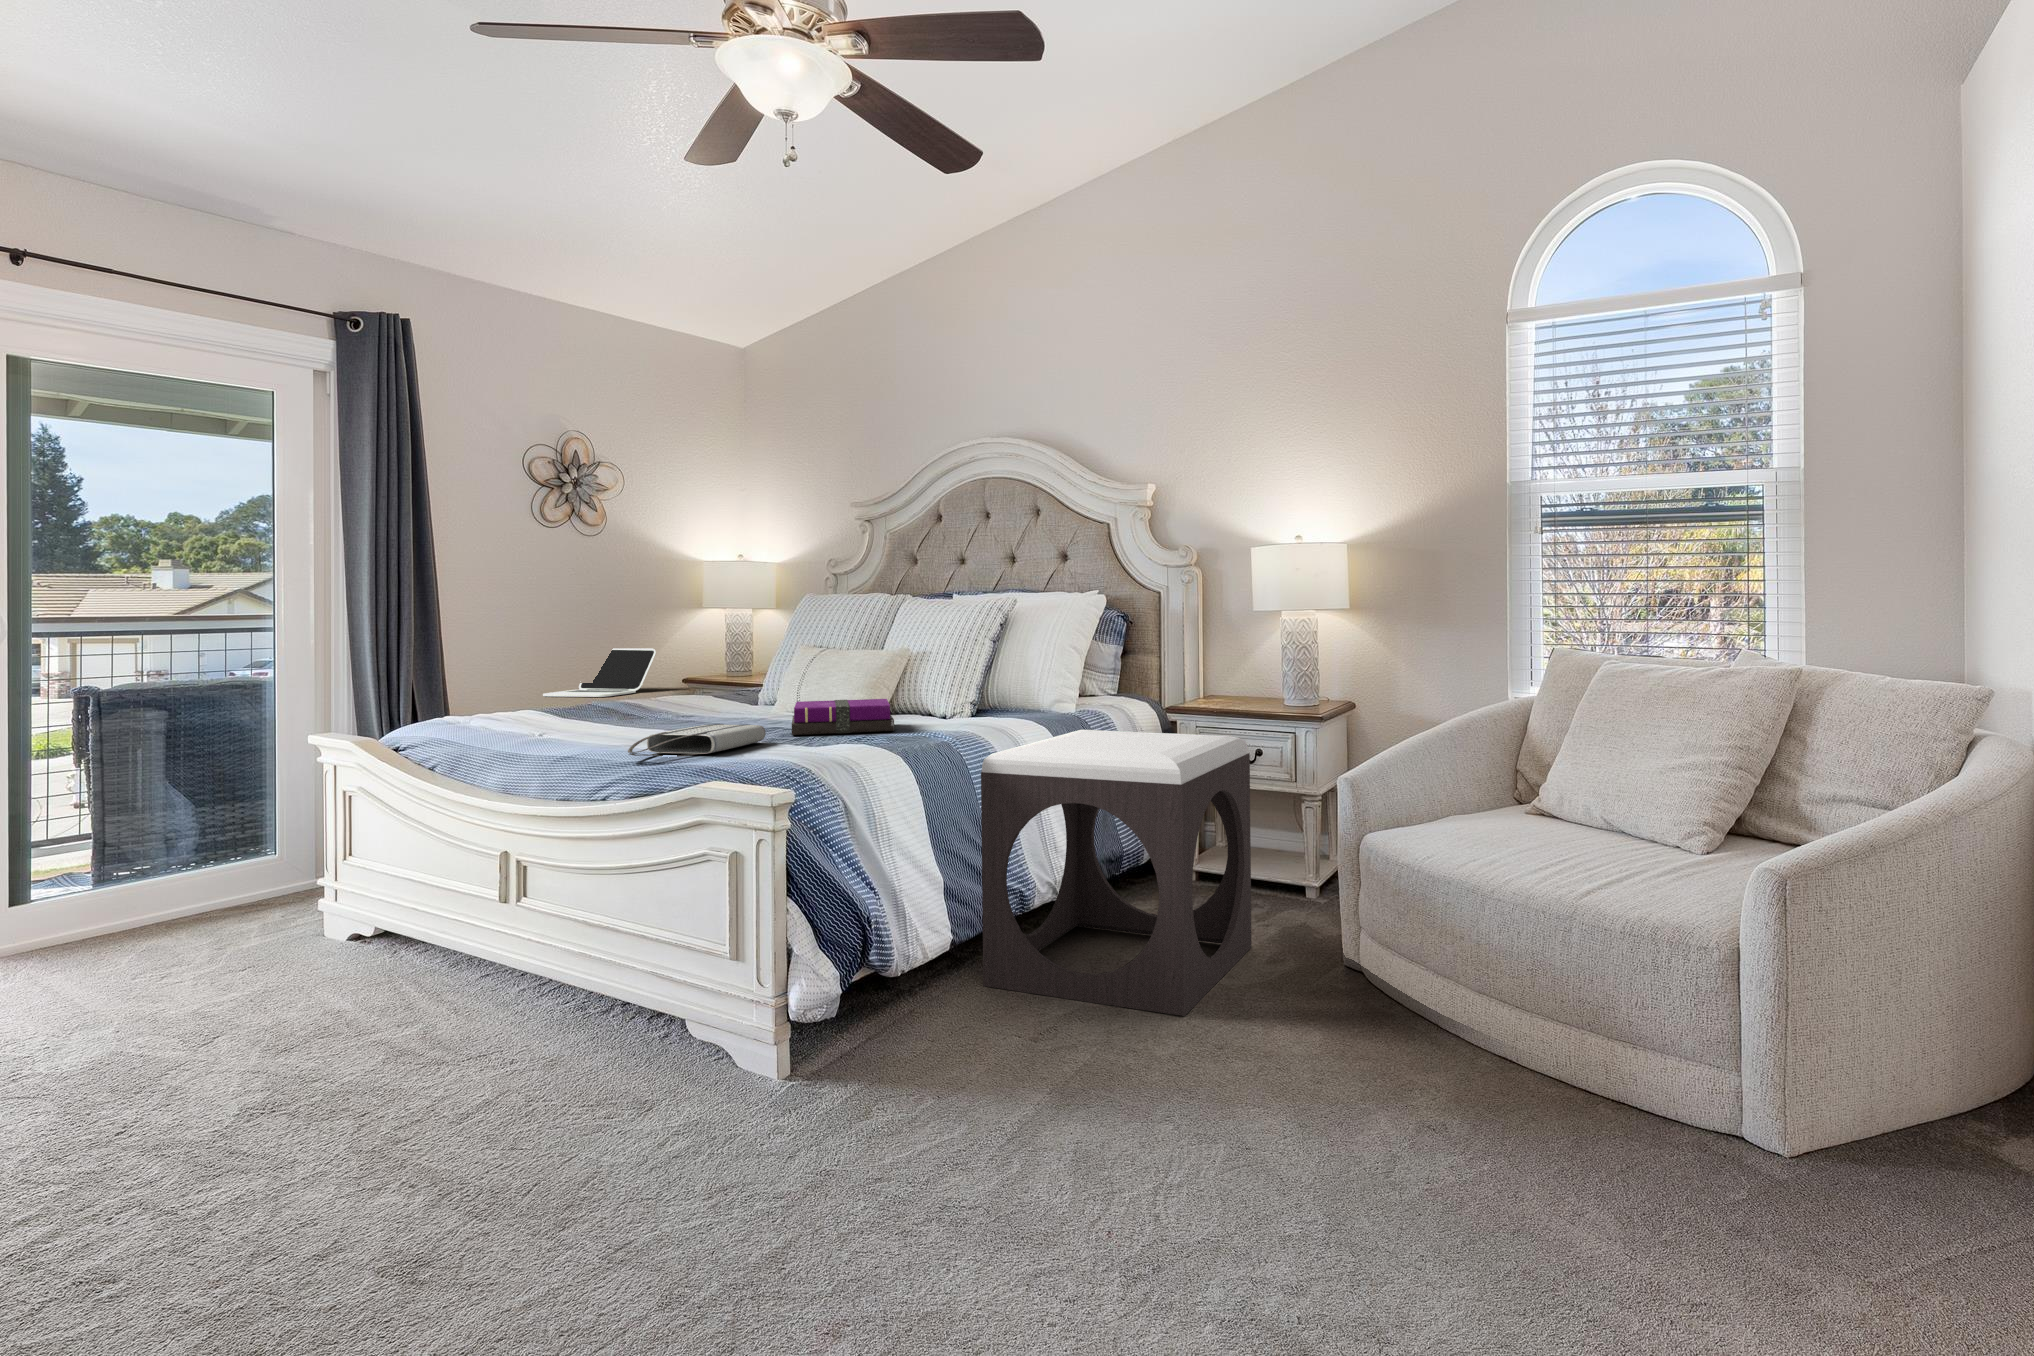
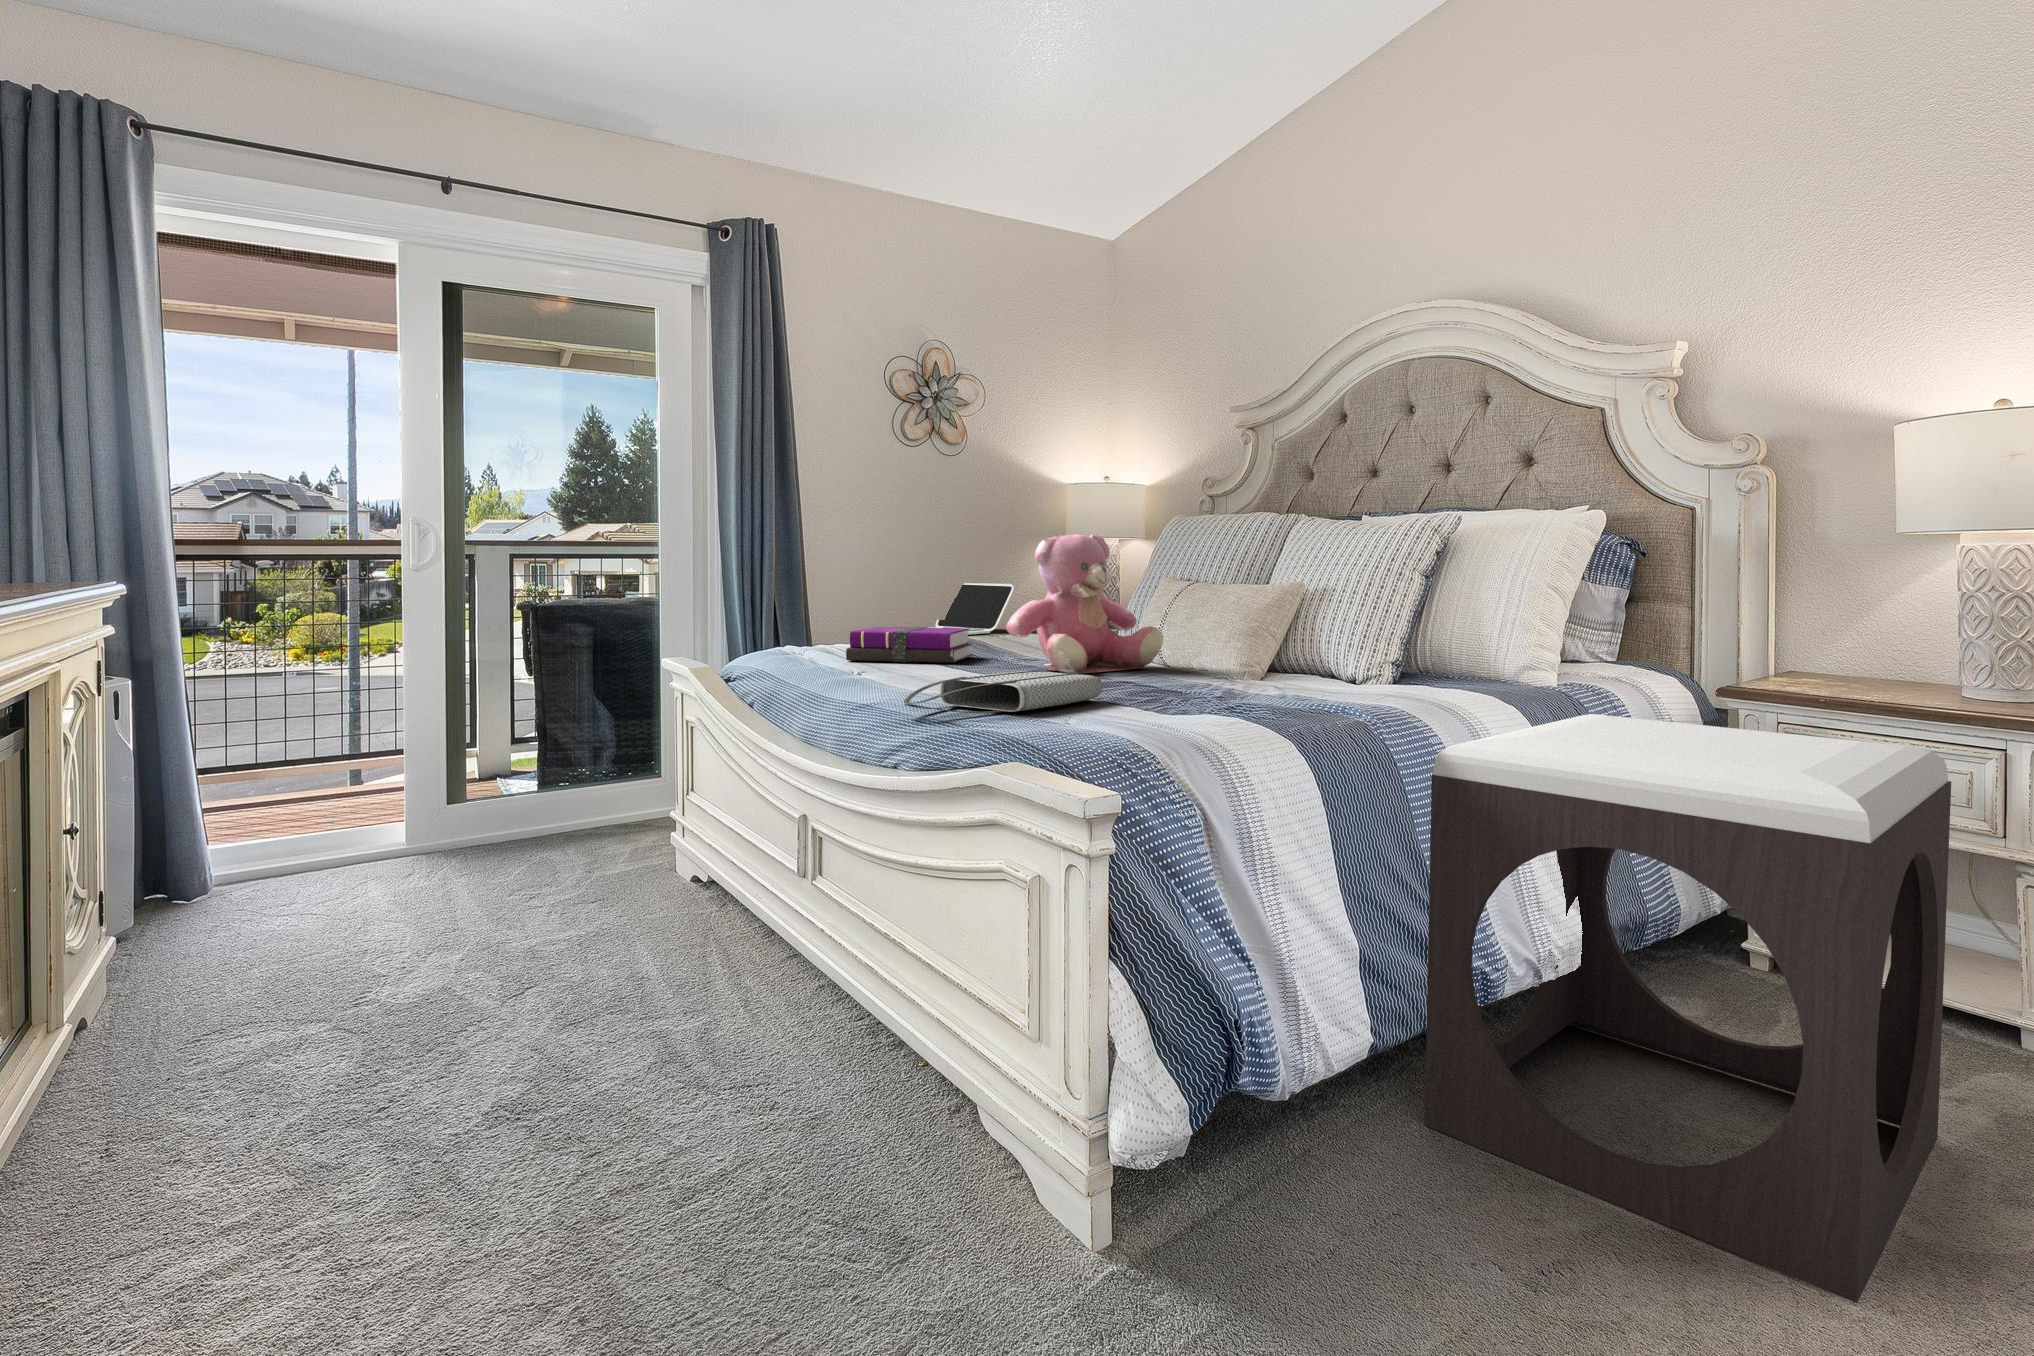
teddy bear: none [676,616,802,724] -> present [1006,534,1163,673]
notebook: present [792,699,894,735] -> present [846,627,972,662]

